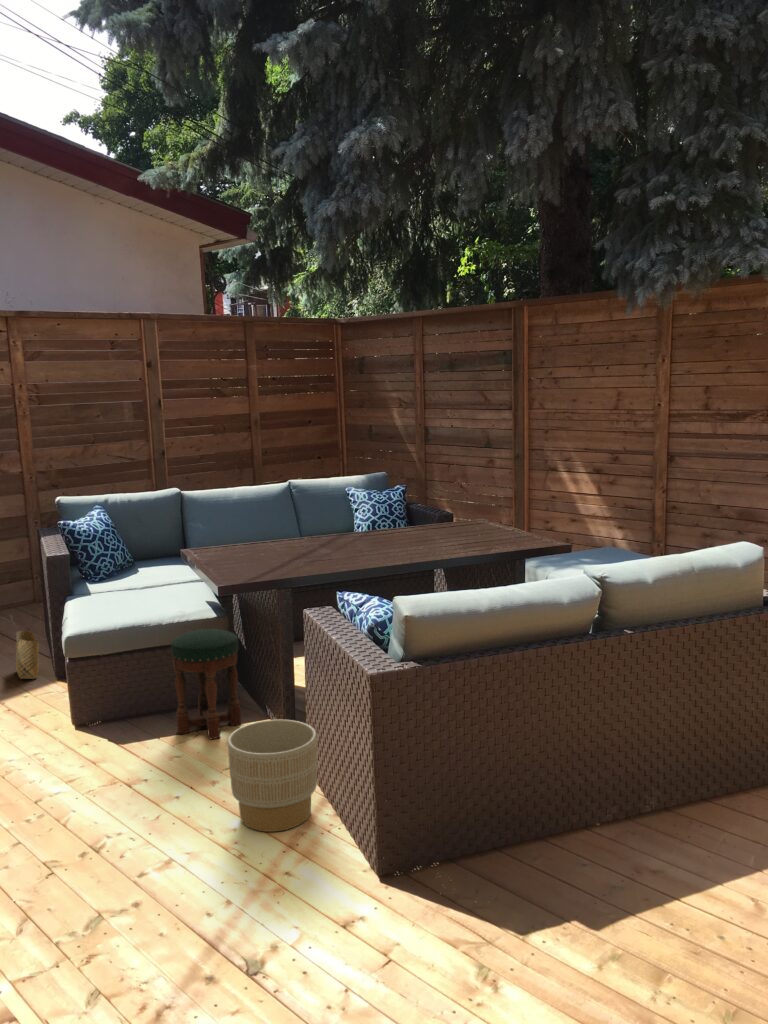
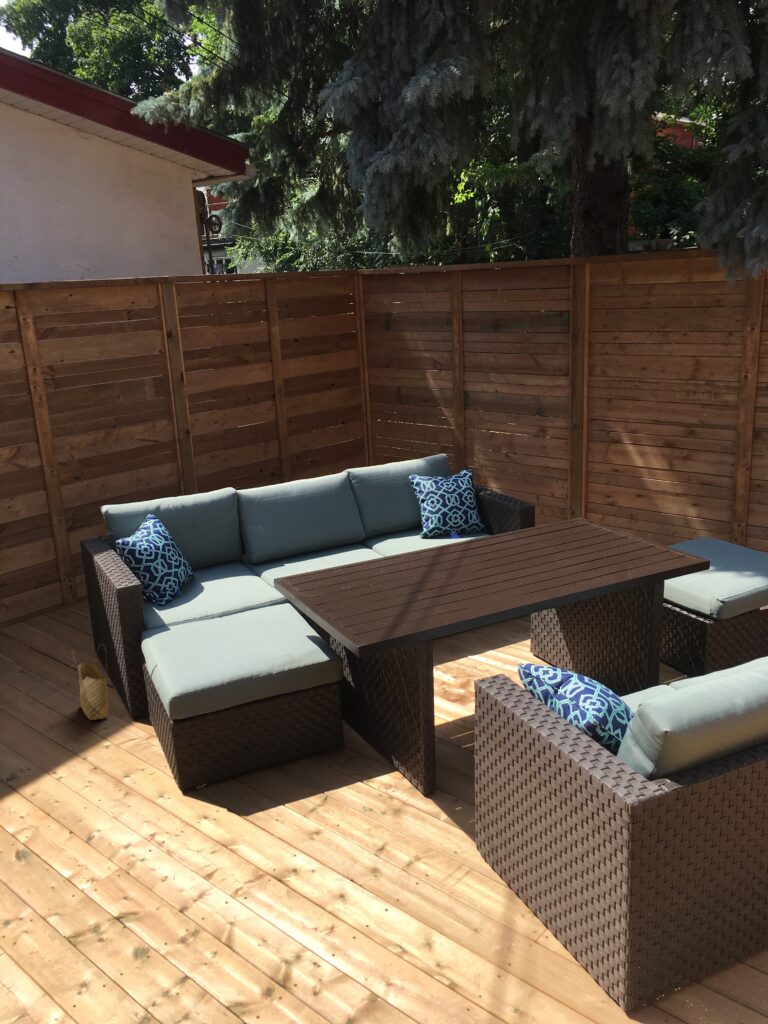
stool: present [171,629,241,739] -> none [291,677,366,802]
planter: present [228,720,317,832] -> none [413,806,512,941]

